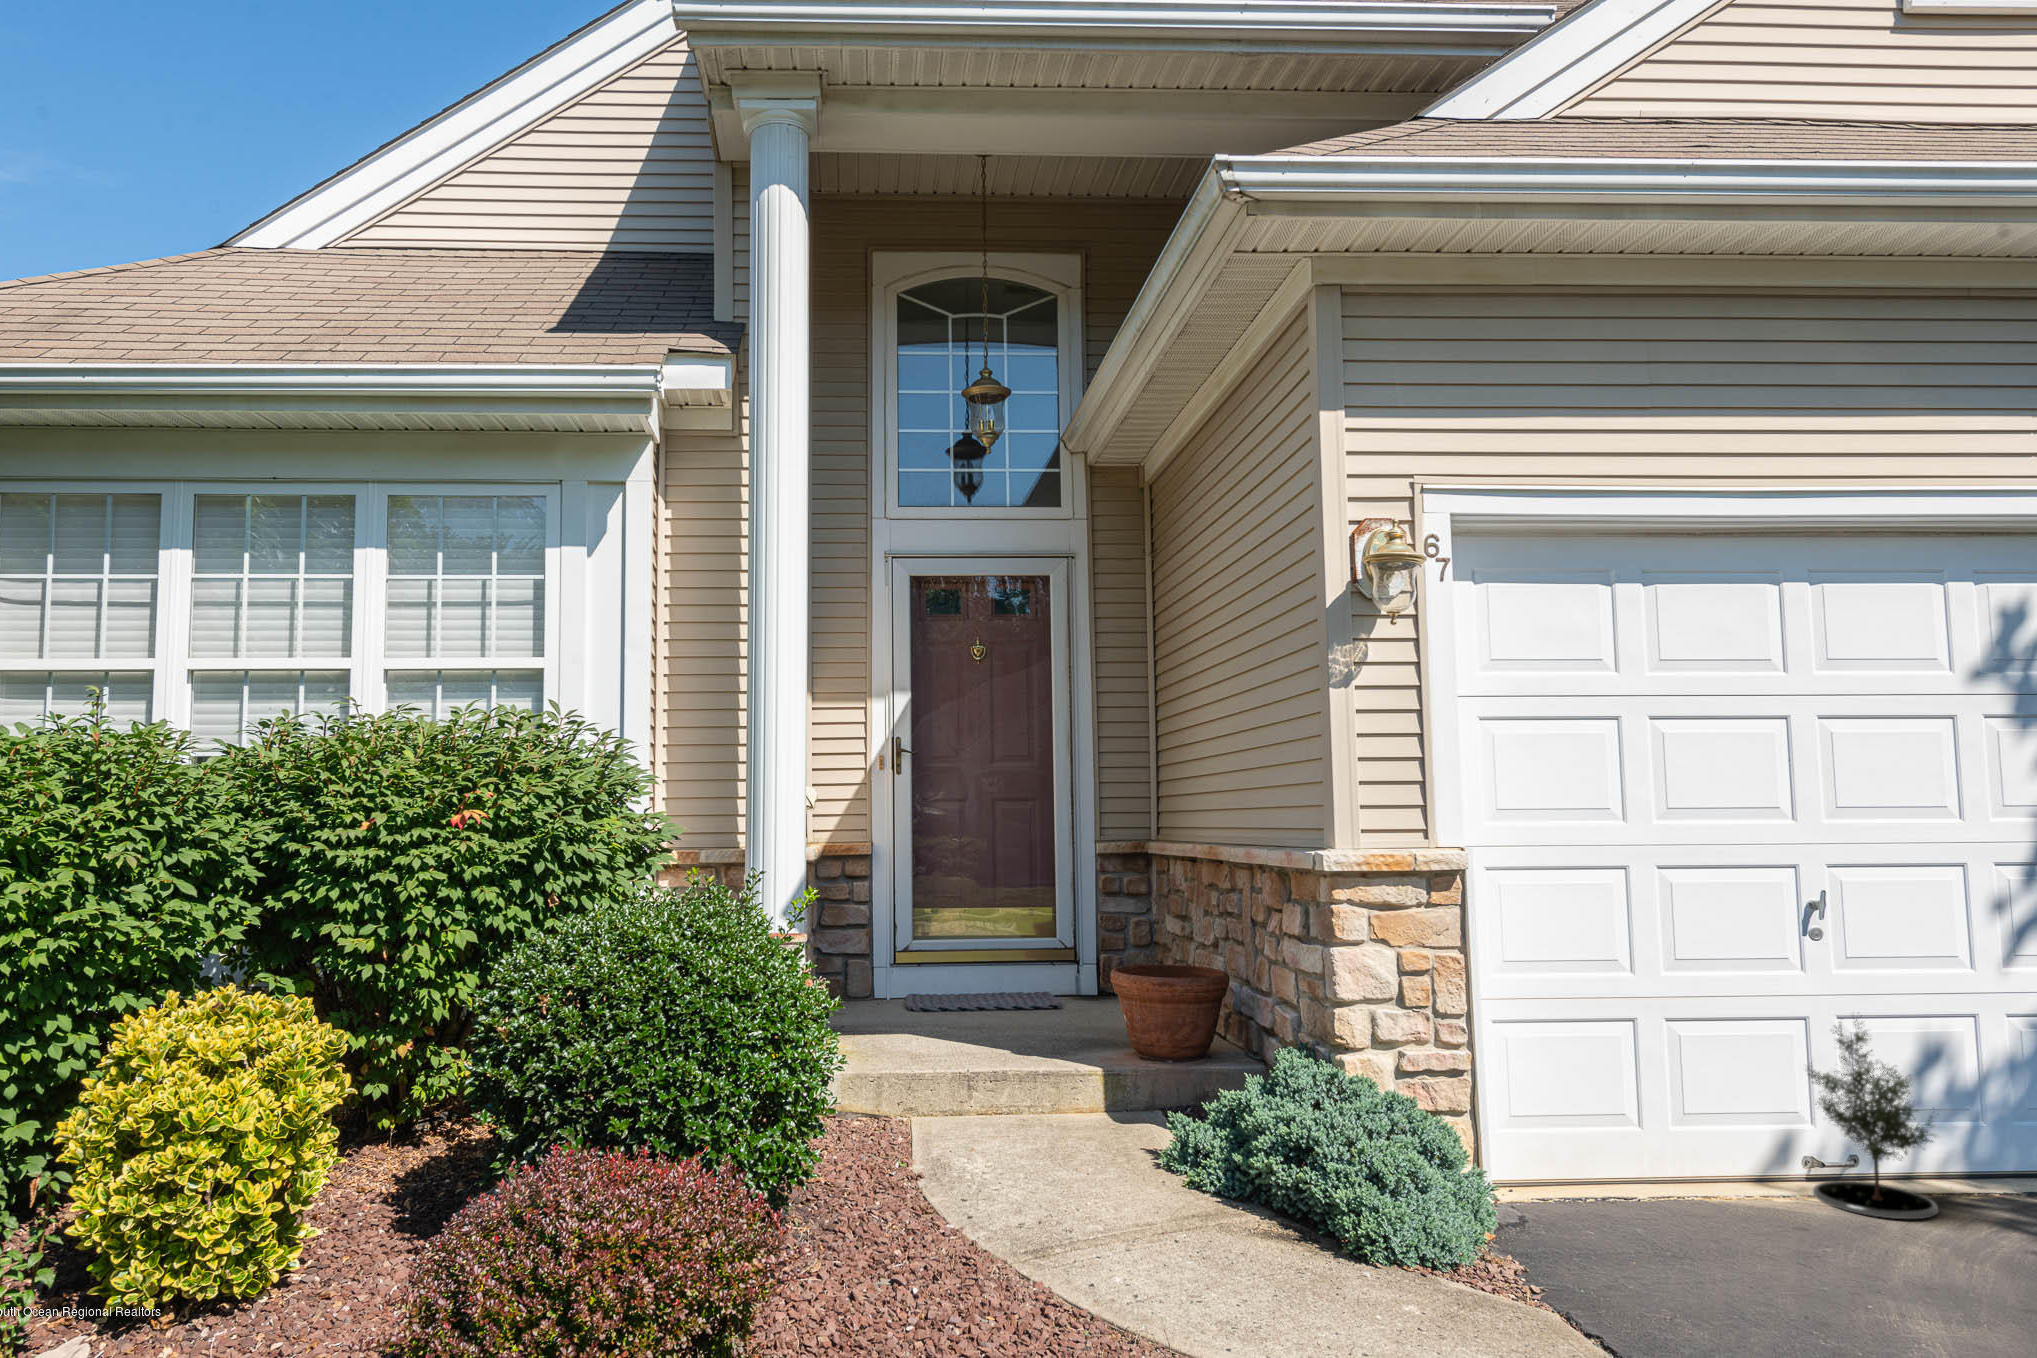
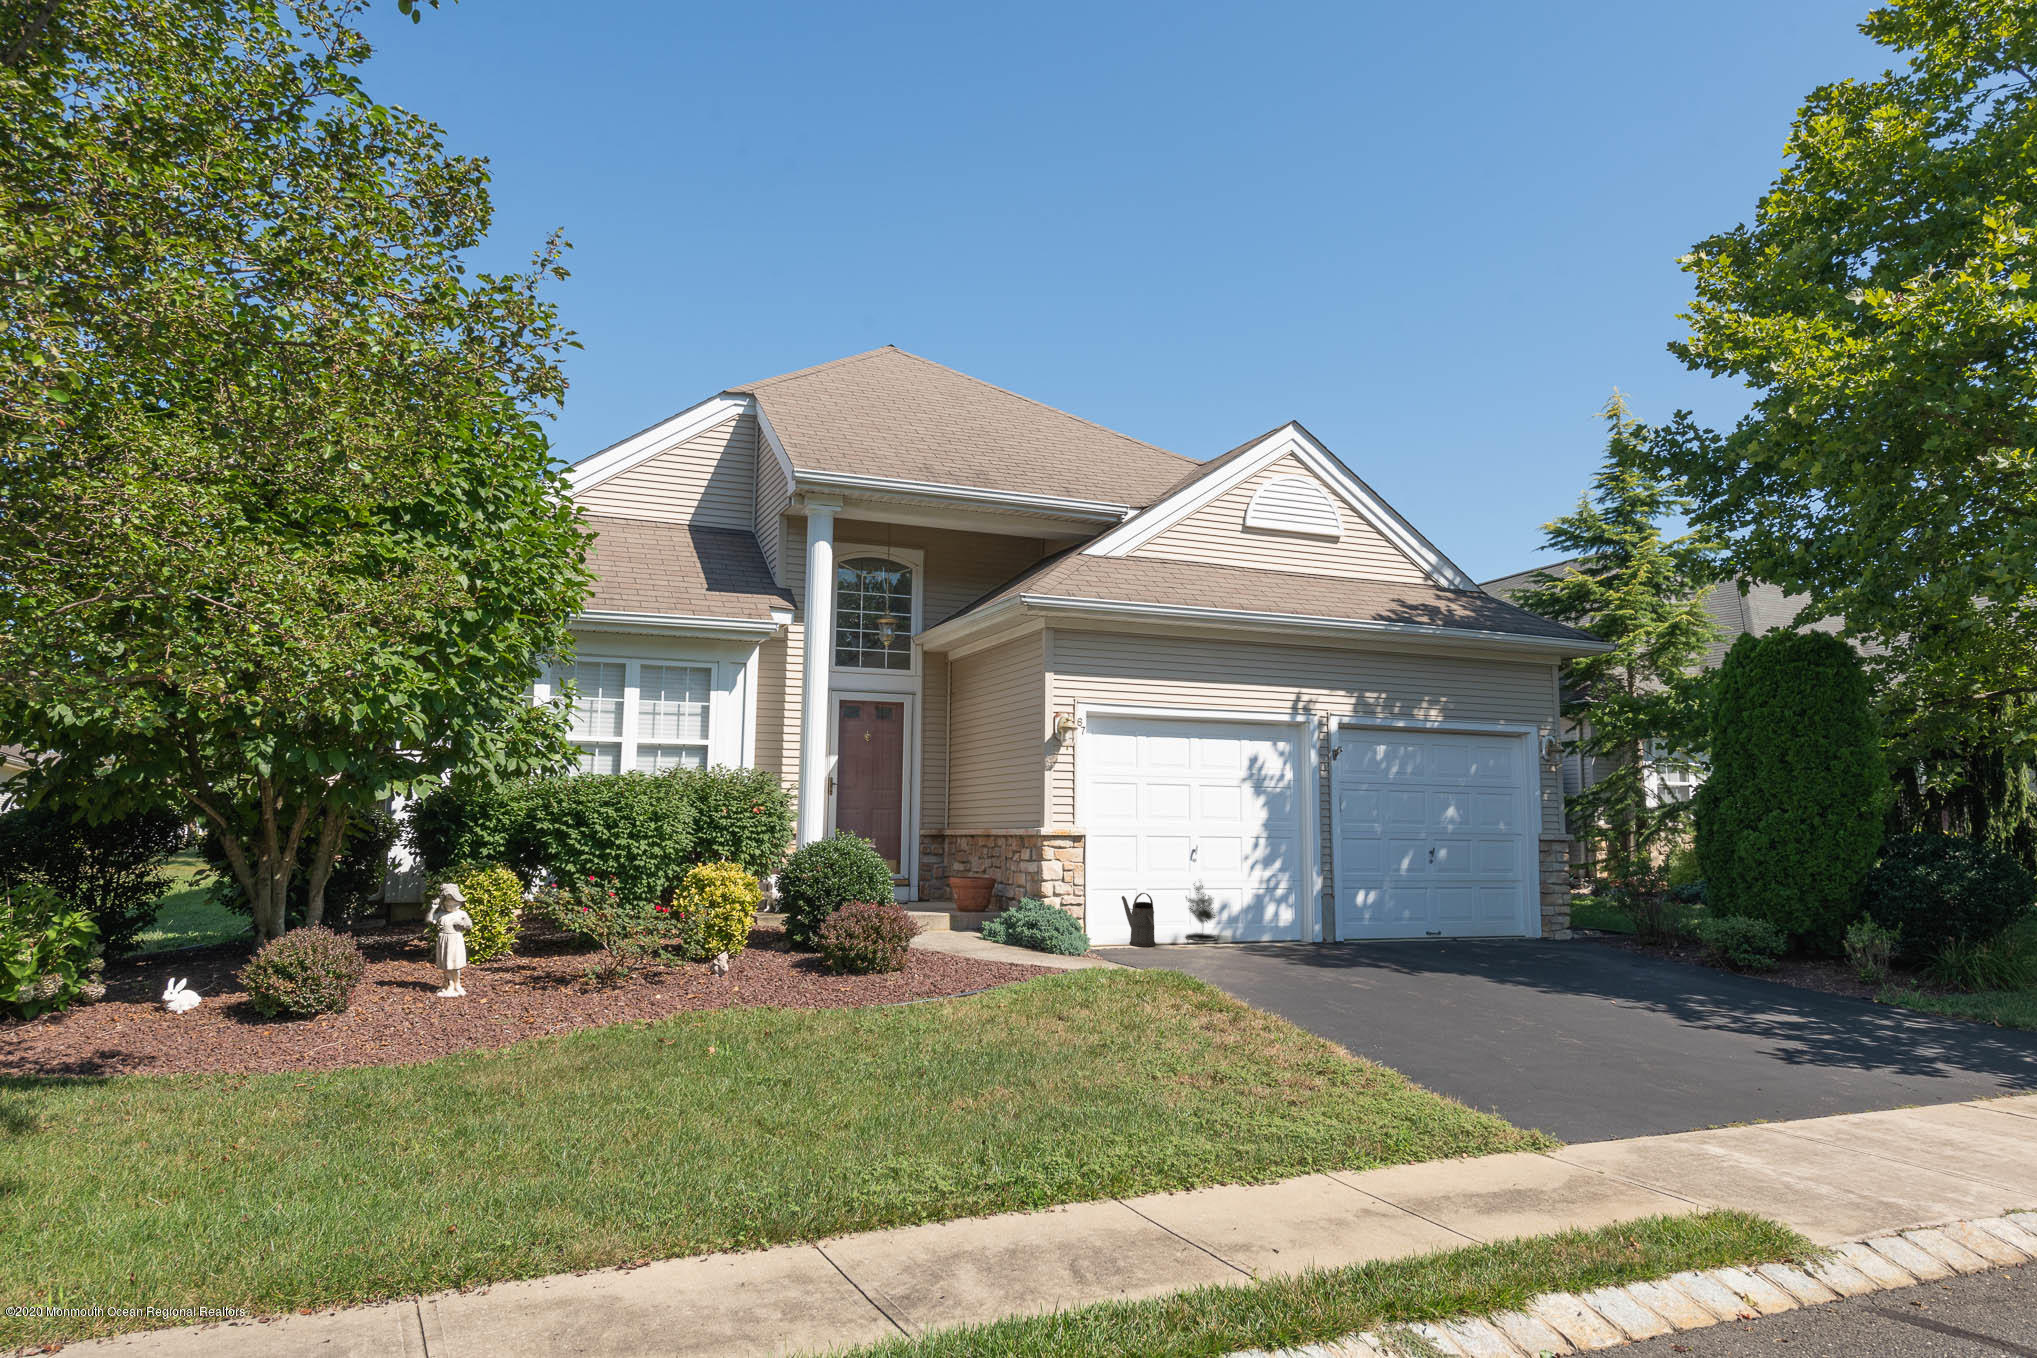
watering can: none [1591,1057,1724,1239] -> present [1122,893,1155,947]

